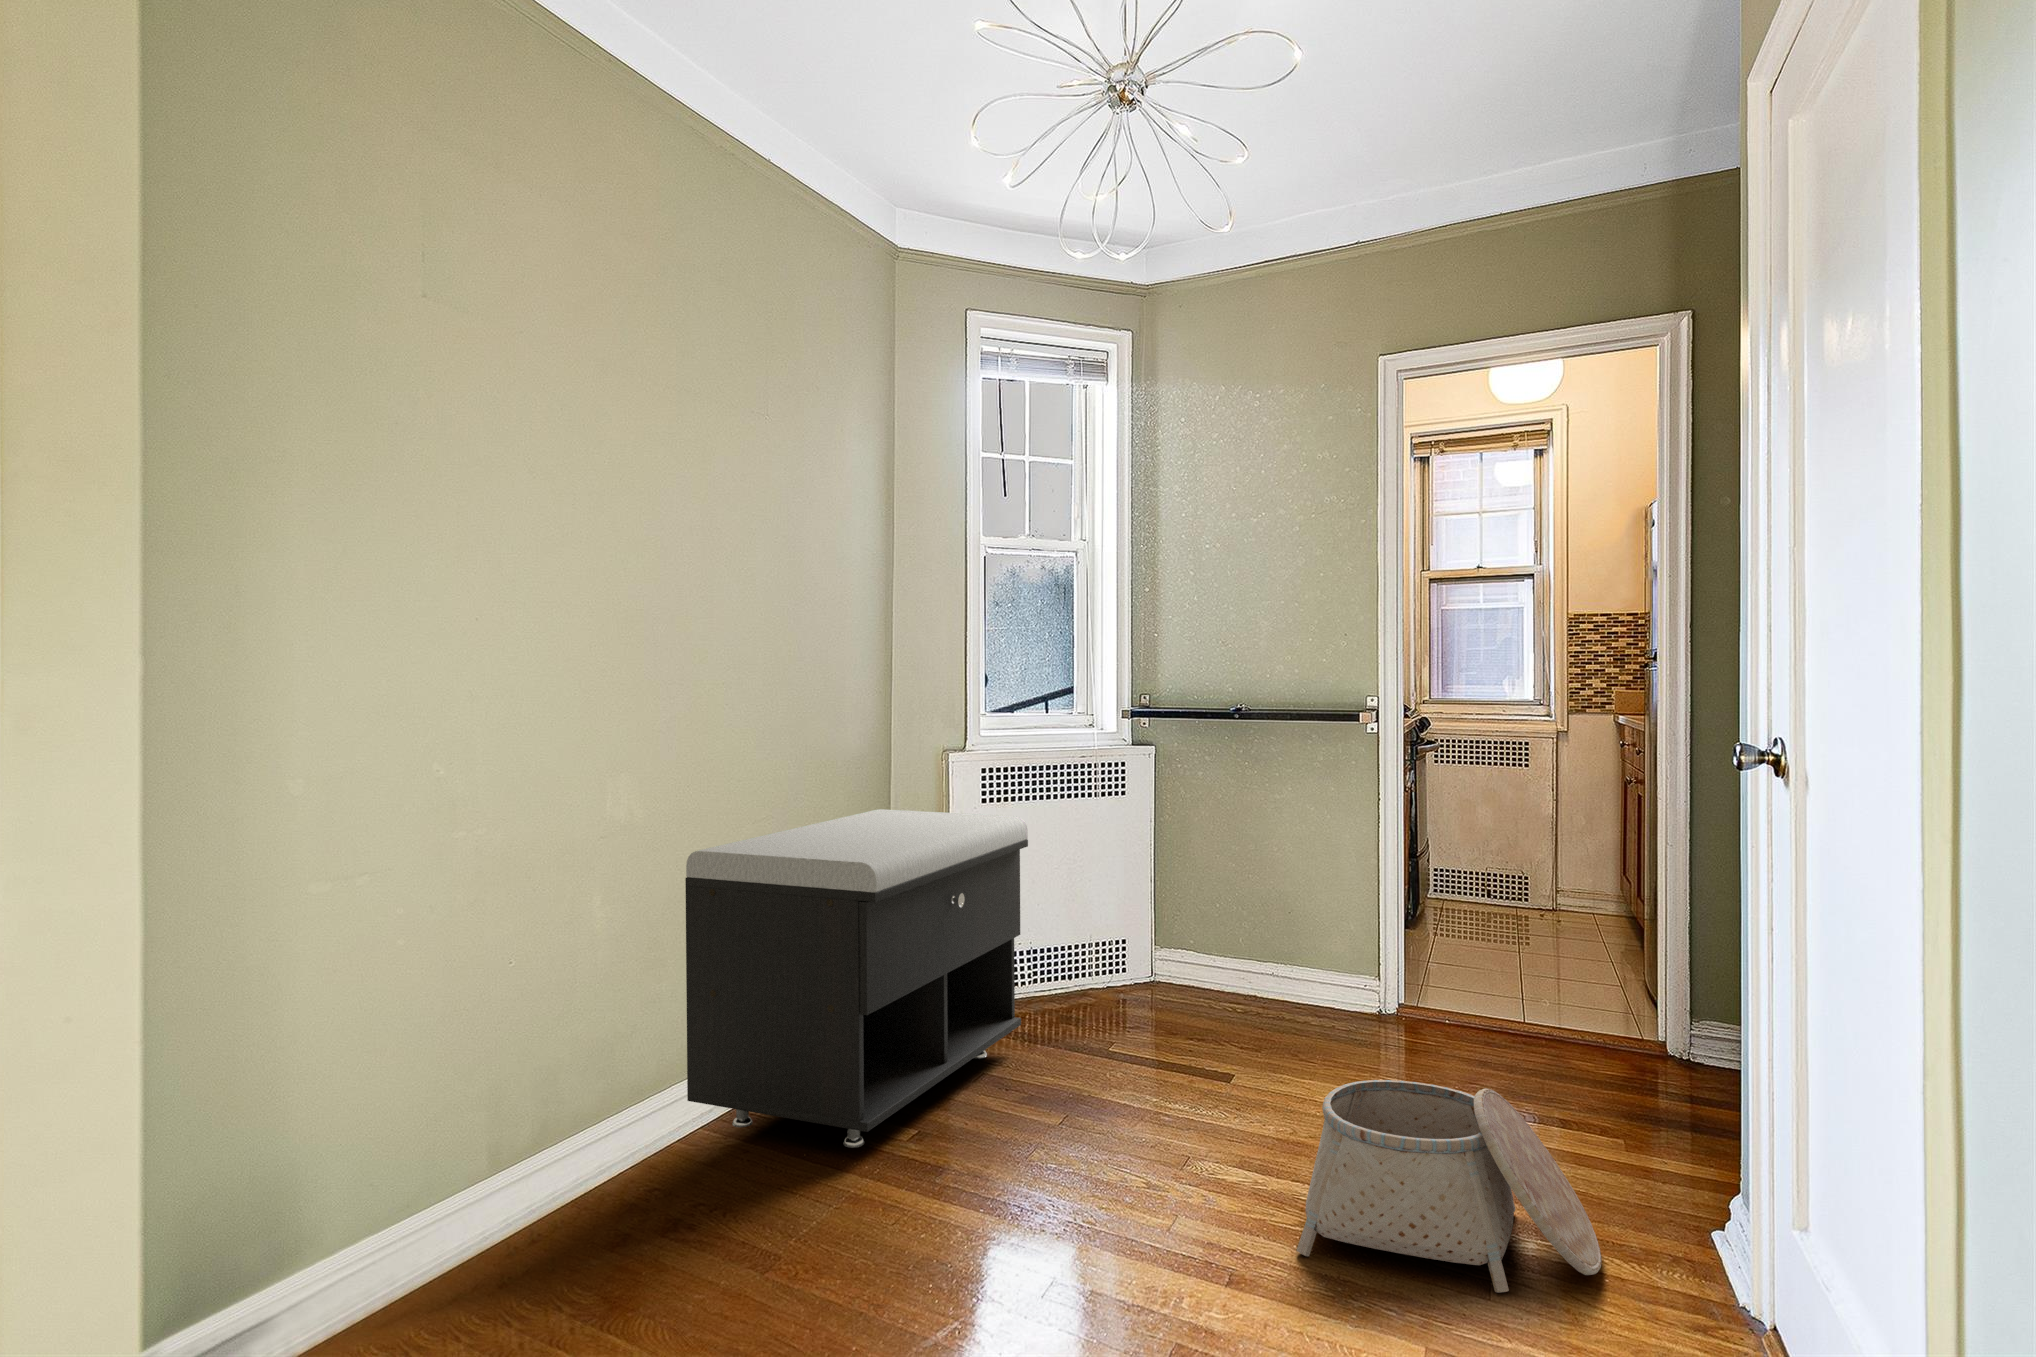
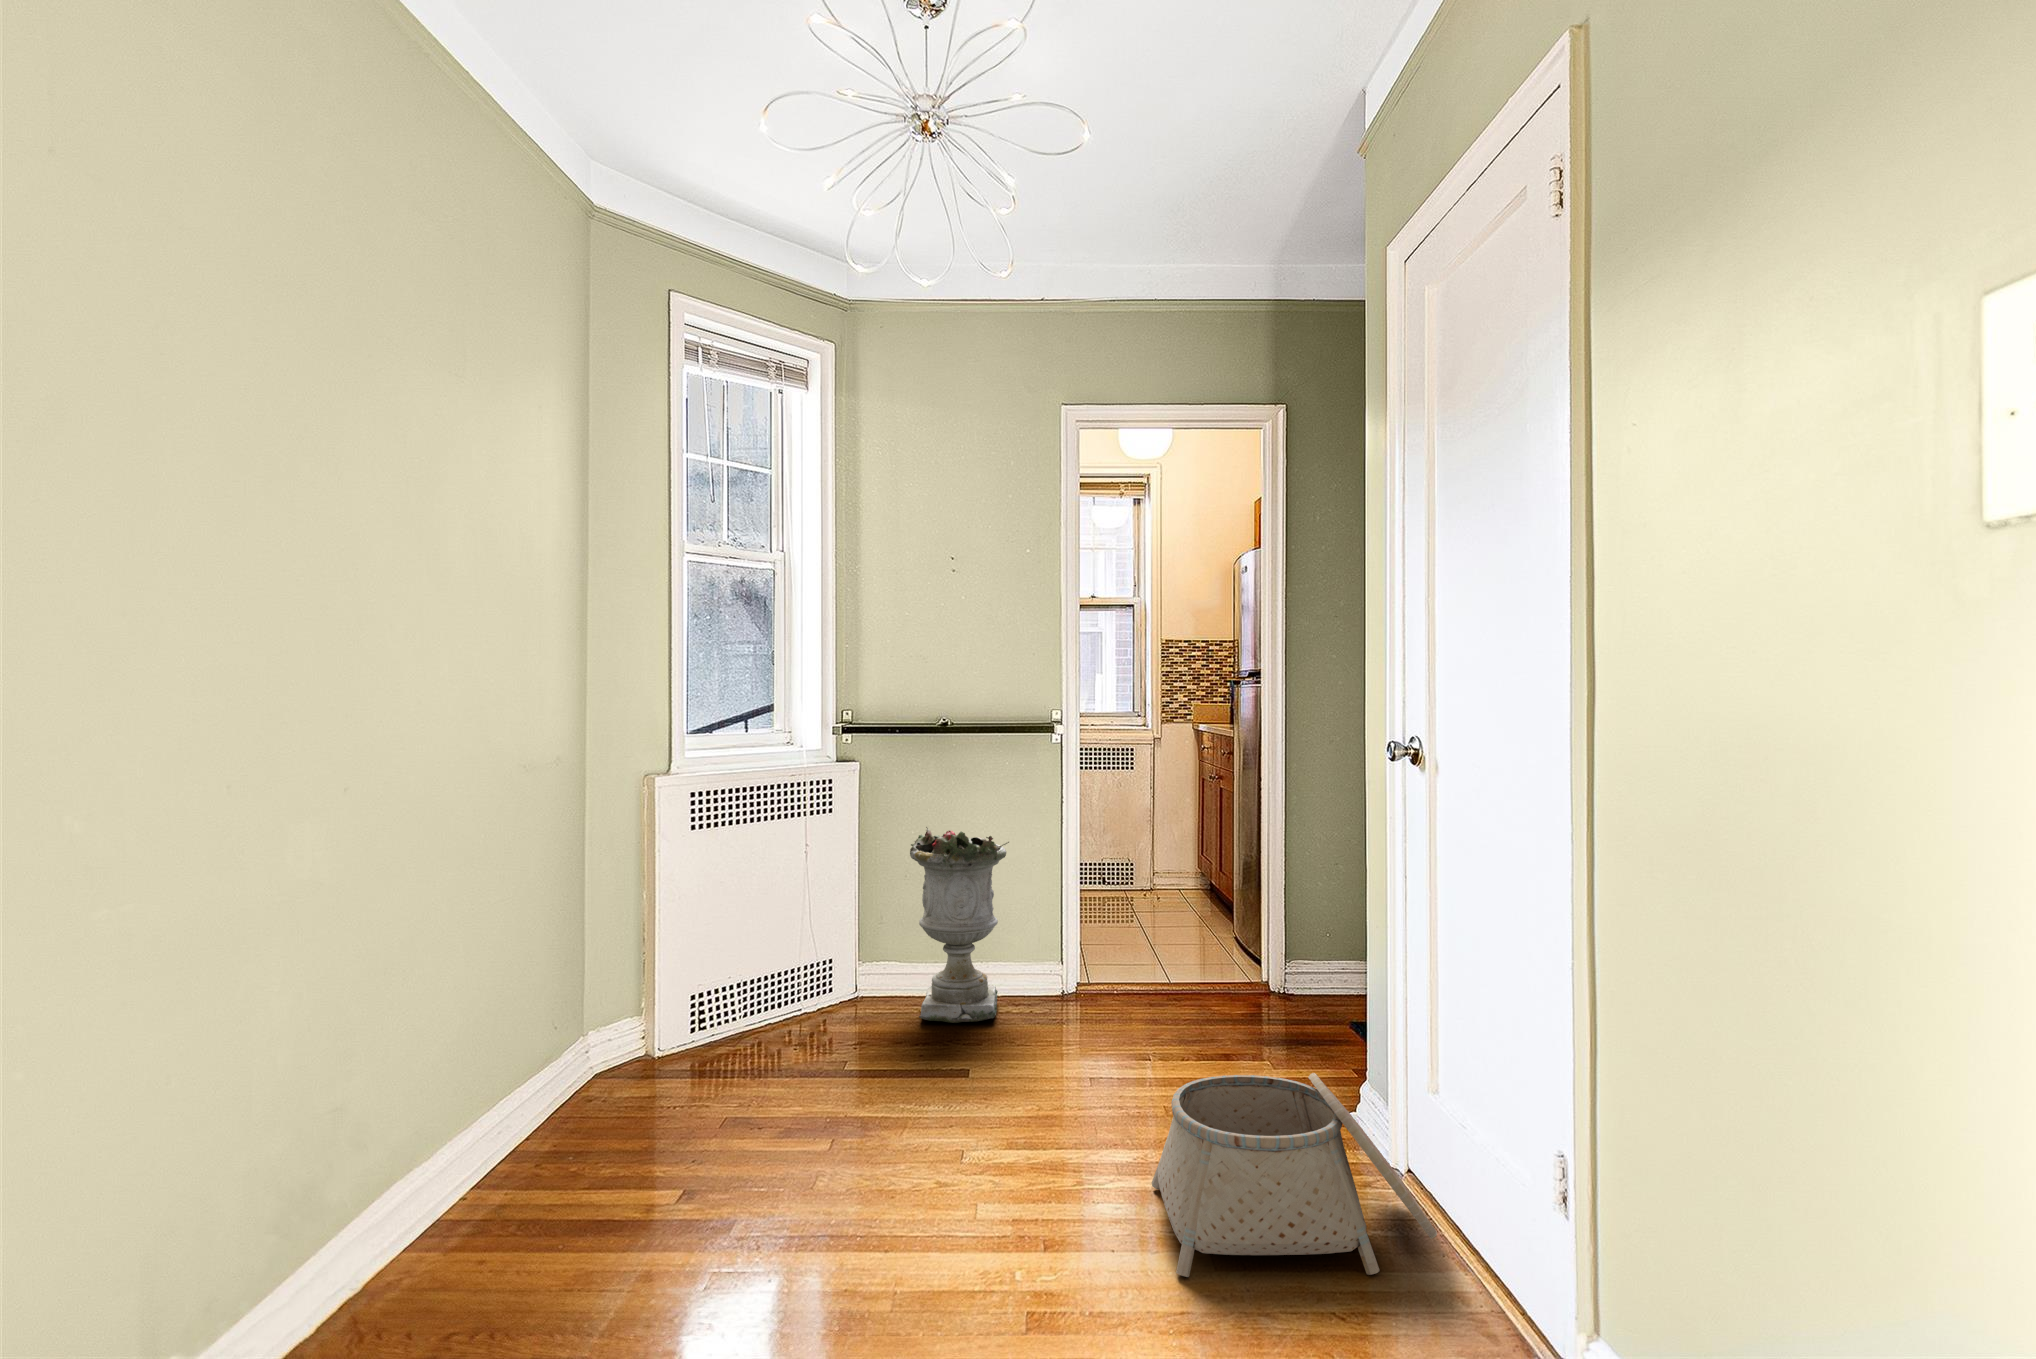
storage bench: present [685,809,1028,1148] -> none [384,839,770,1257]
planter: none [1197,816,1297,1016] -> present [910,827,1009,1023]

